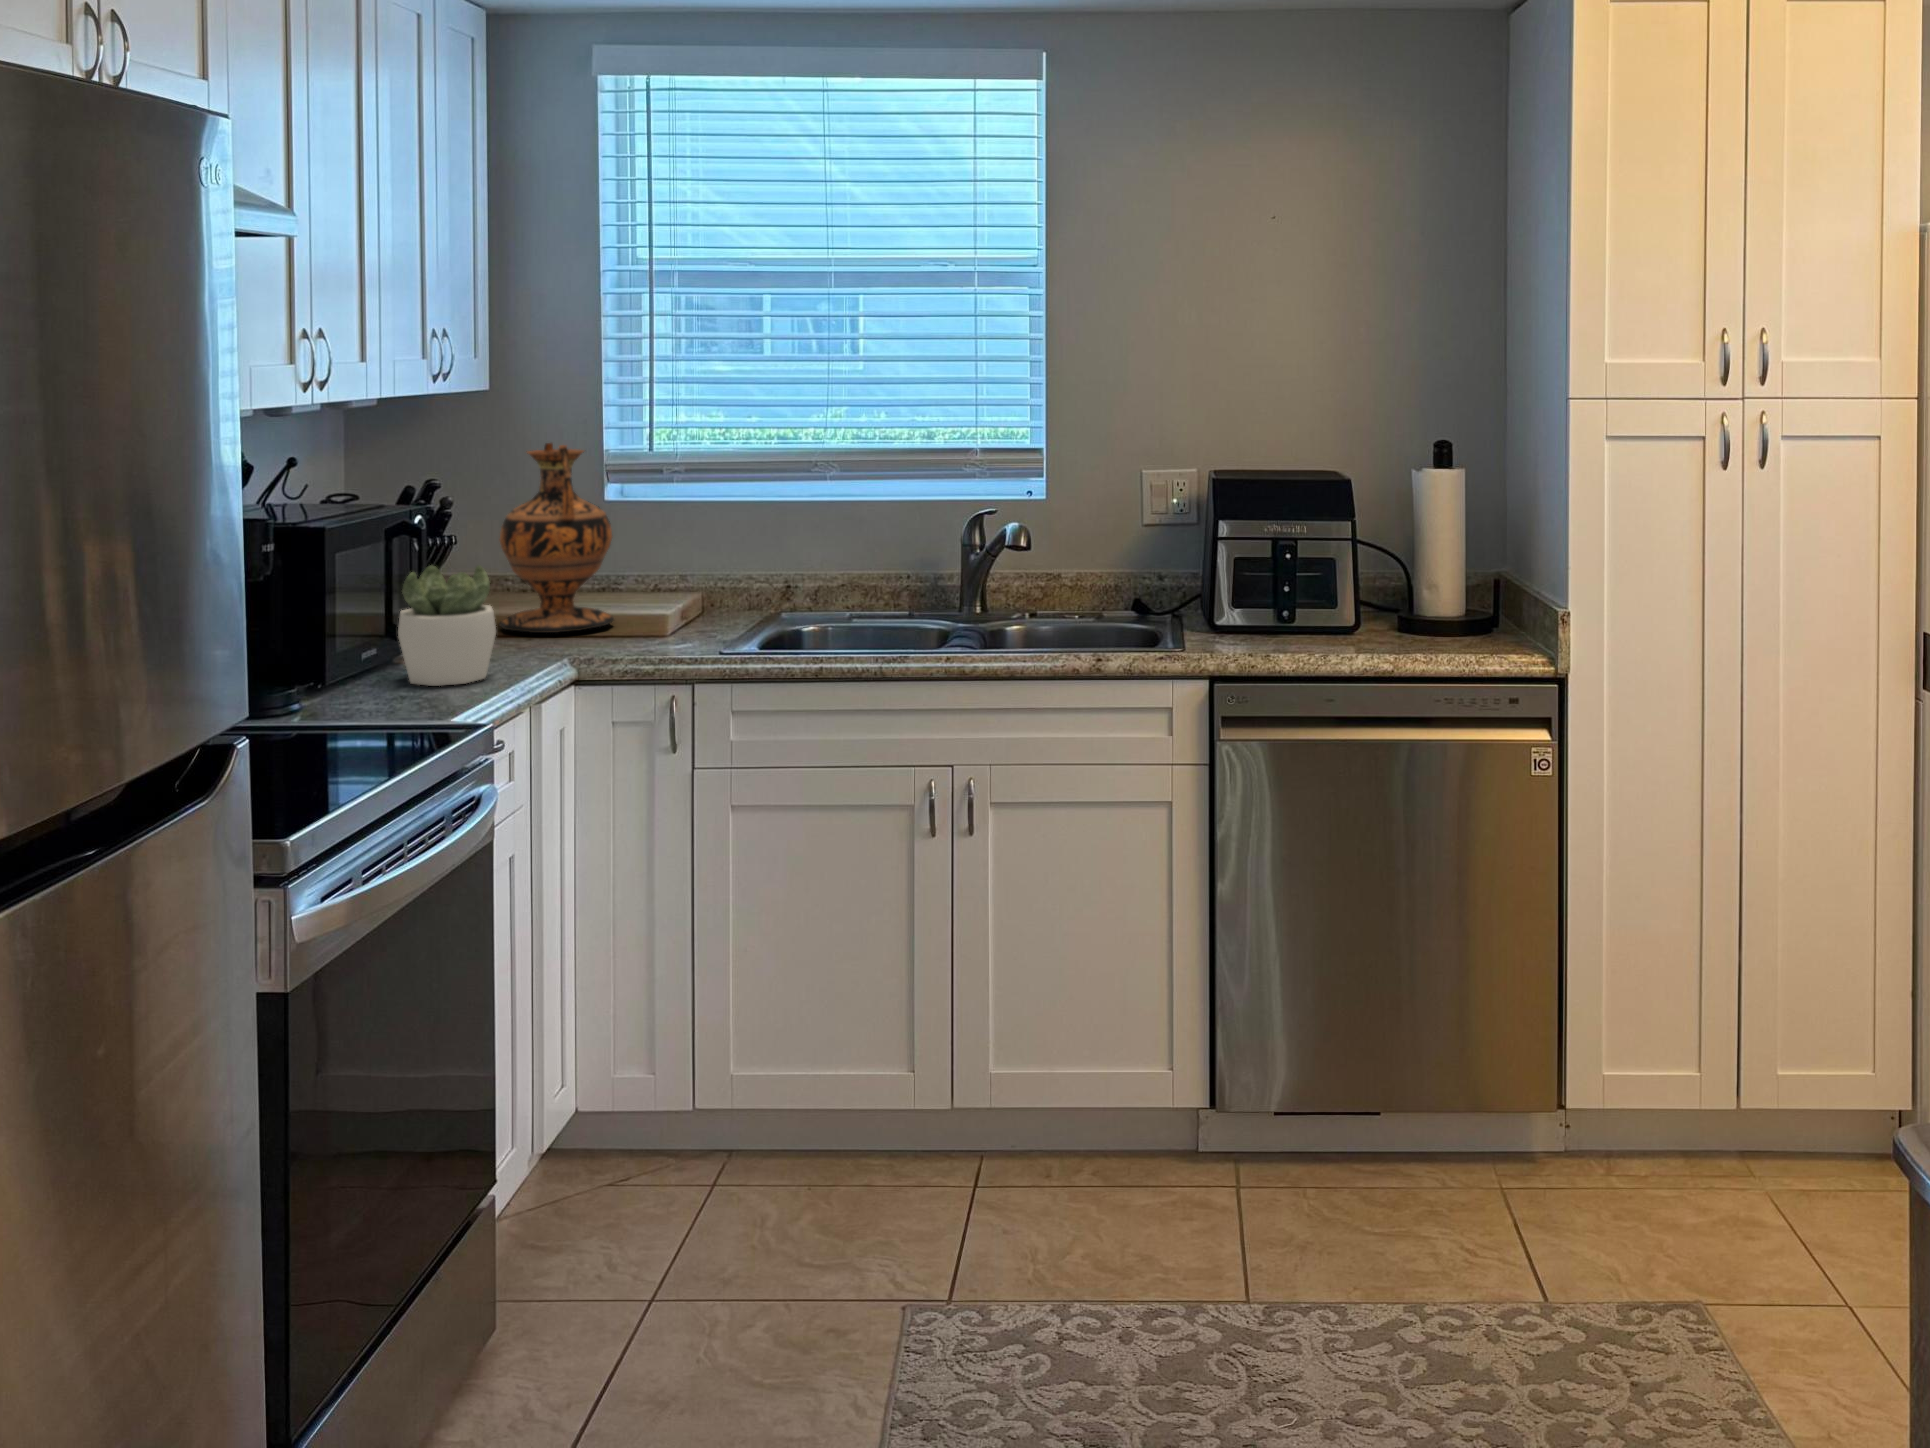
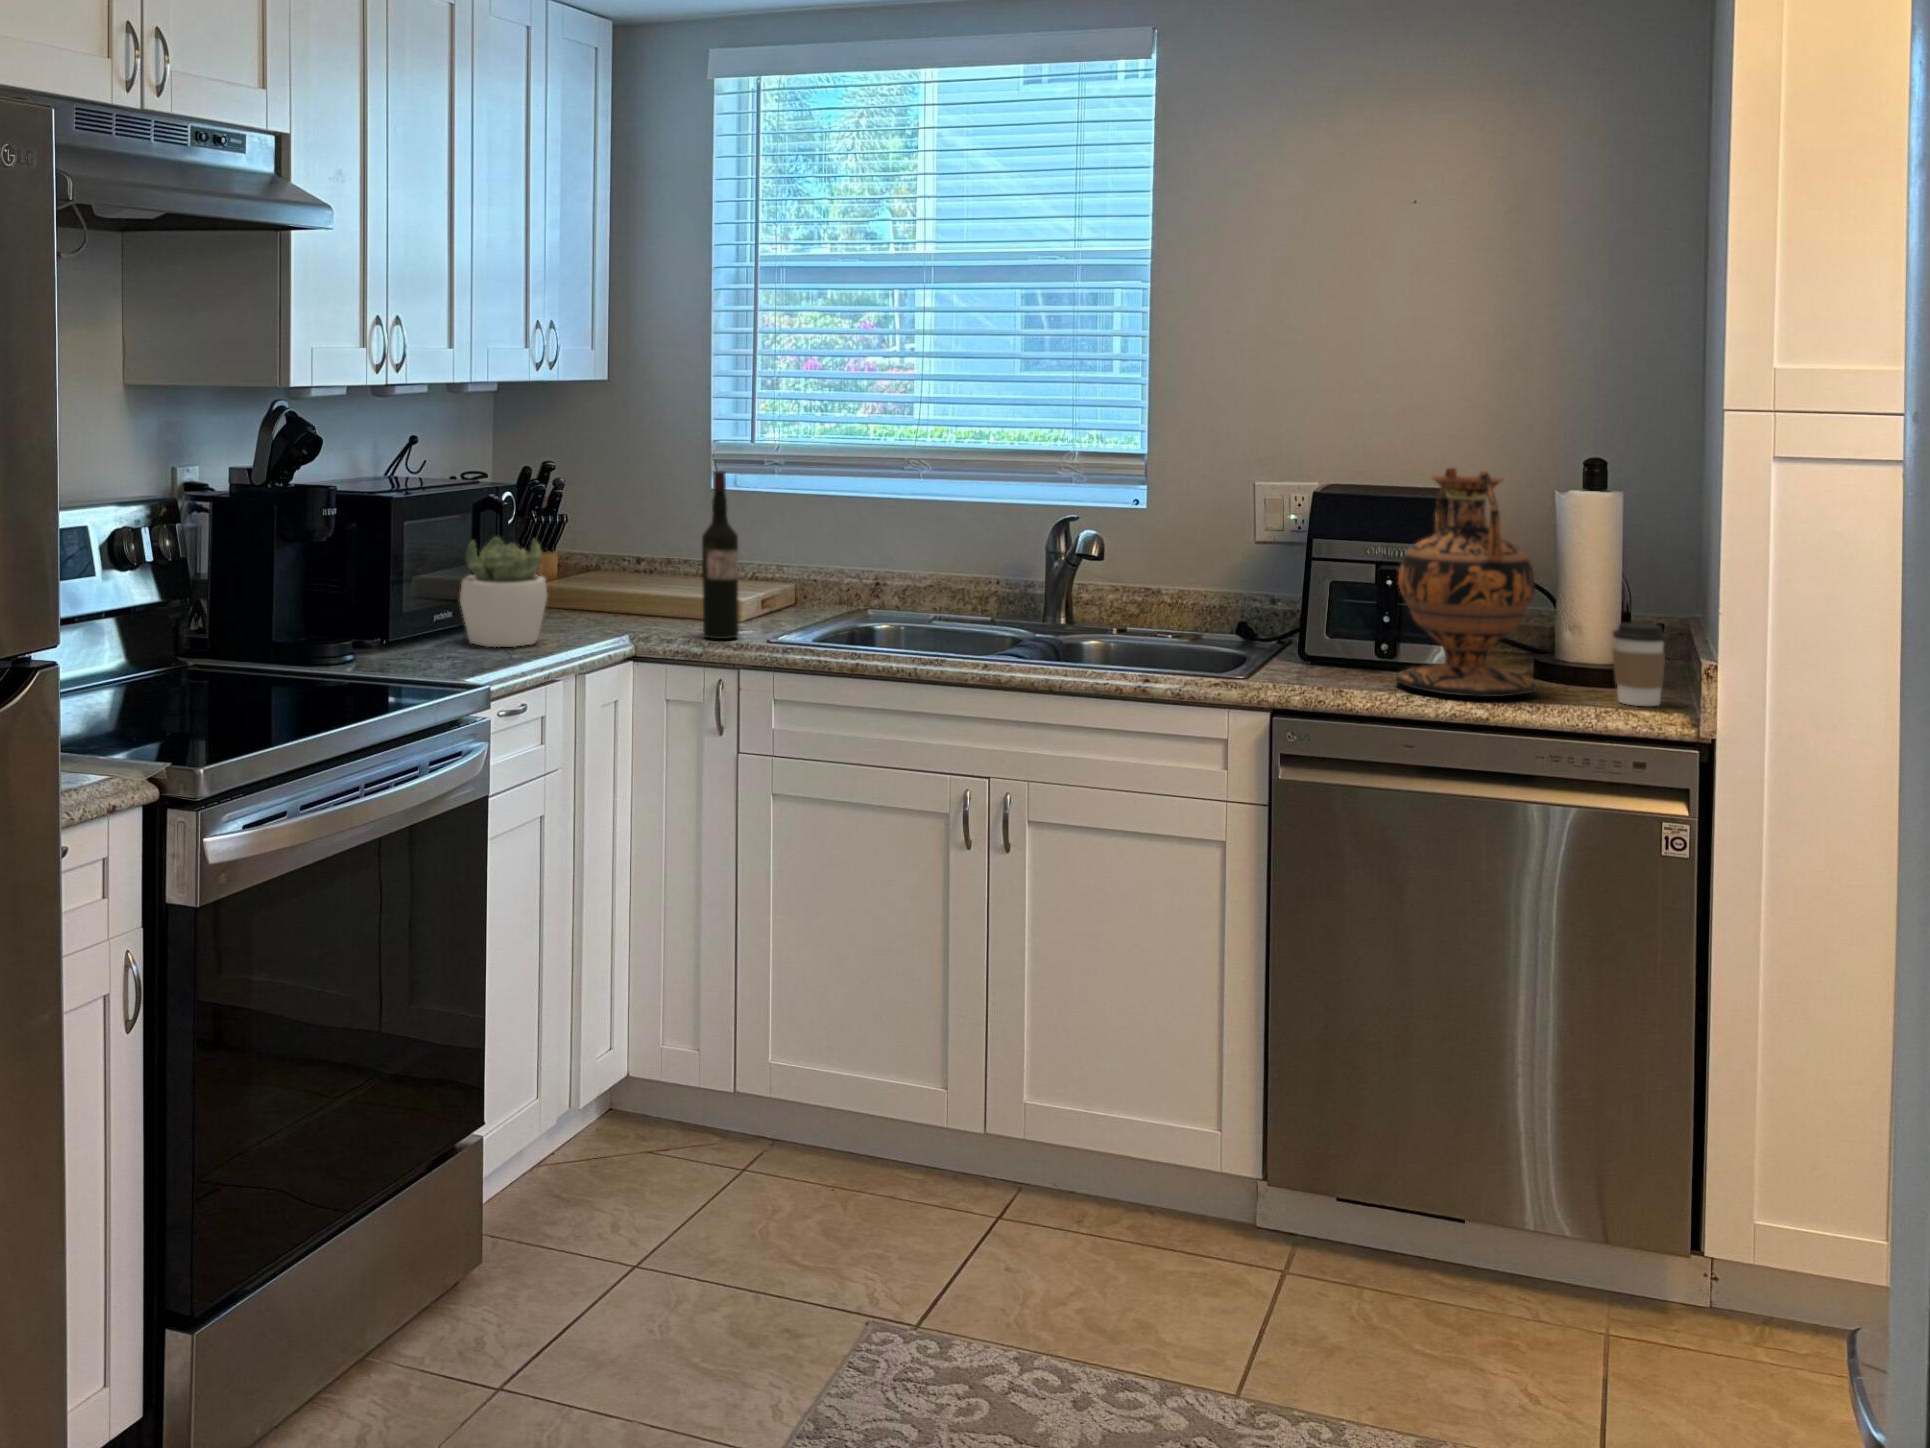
vase: present [500,443,614,633] -> present [1396,468,1536,697]
wine bottle: none [652,483,692,655] -> present [702,471,739,639]
coffee cup: none [1462,579,1504,647] -> present [1613,623,1668,706]

